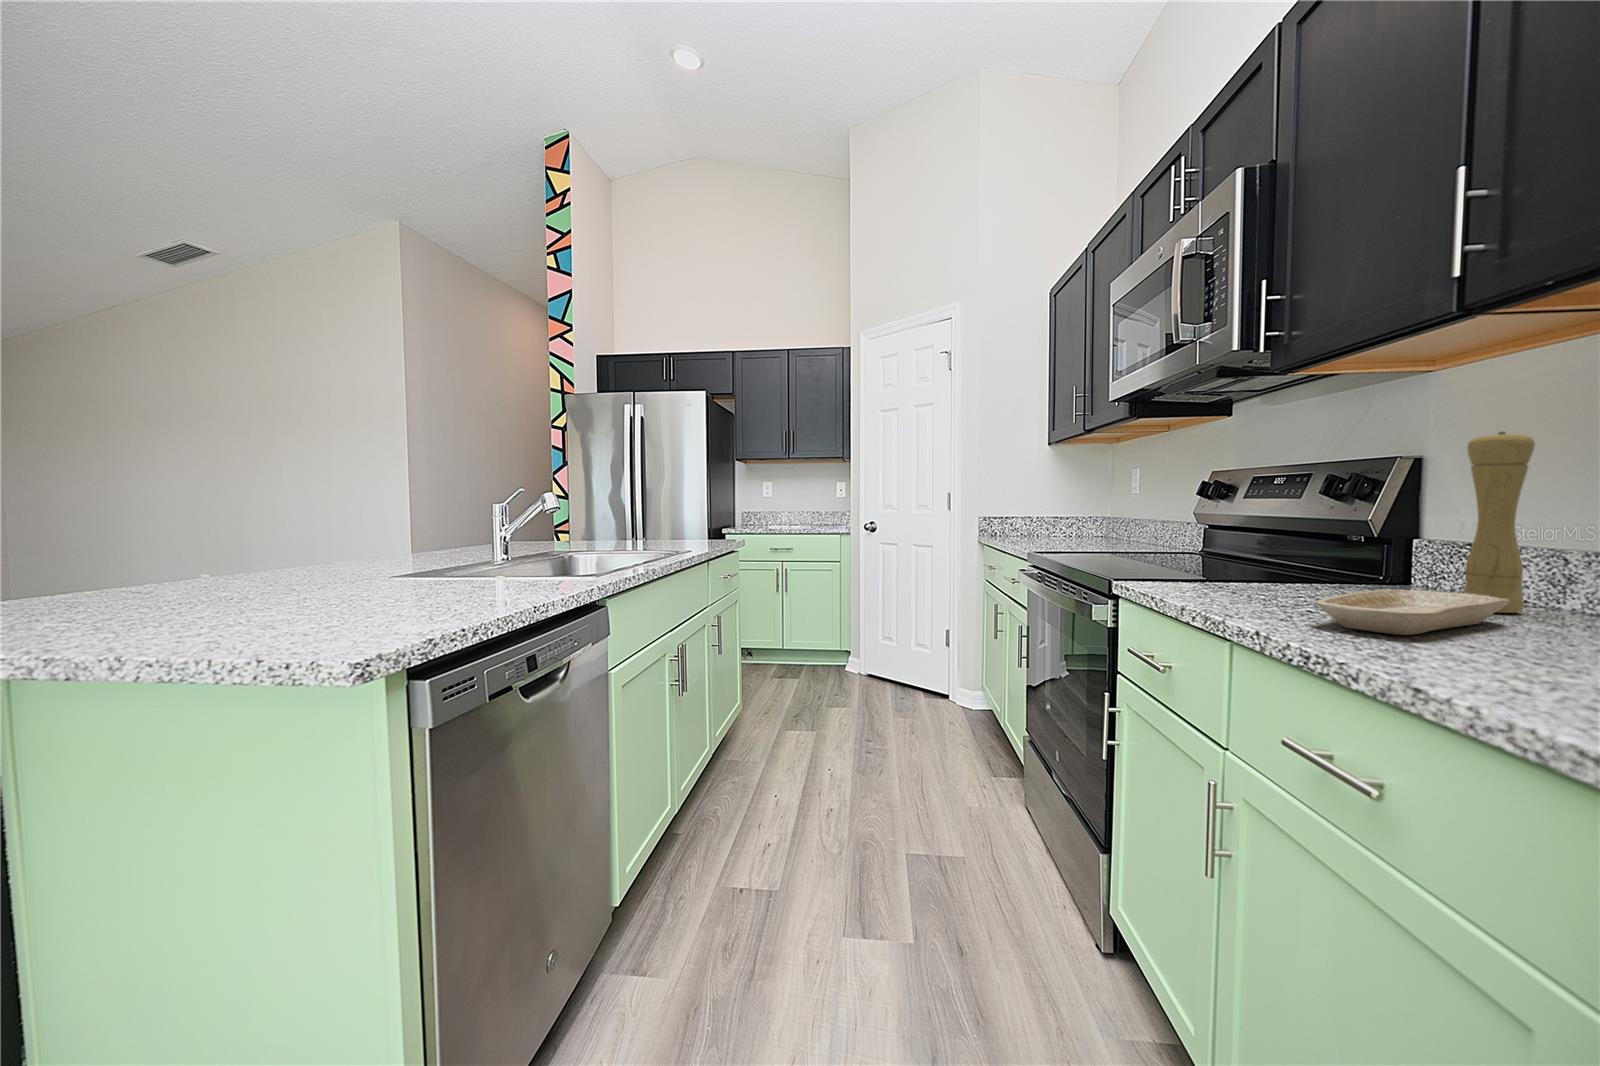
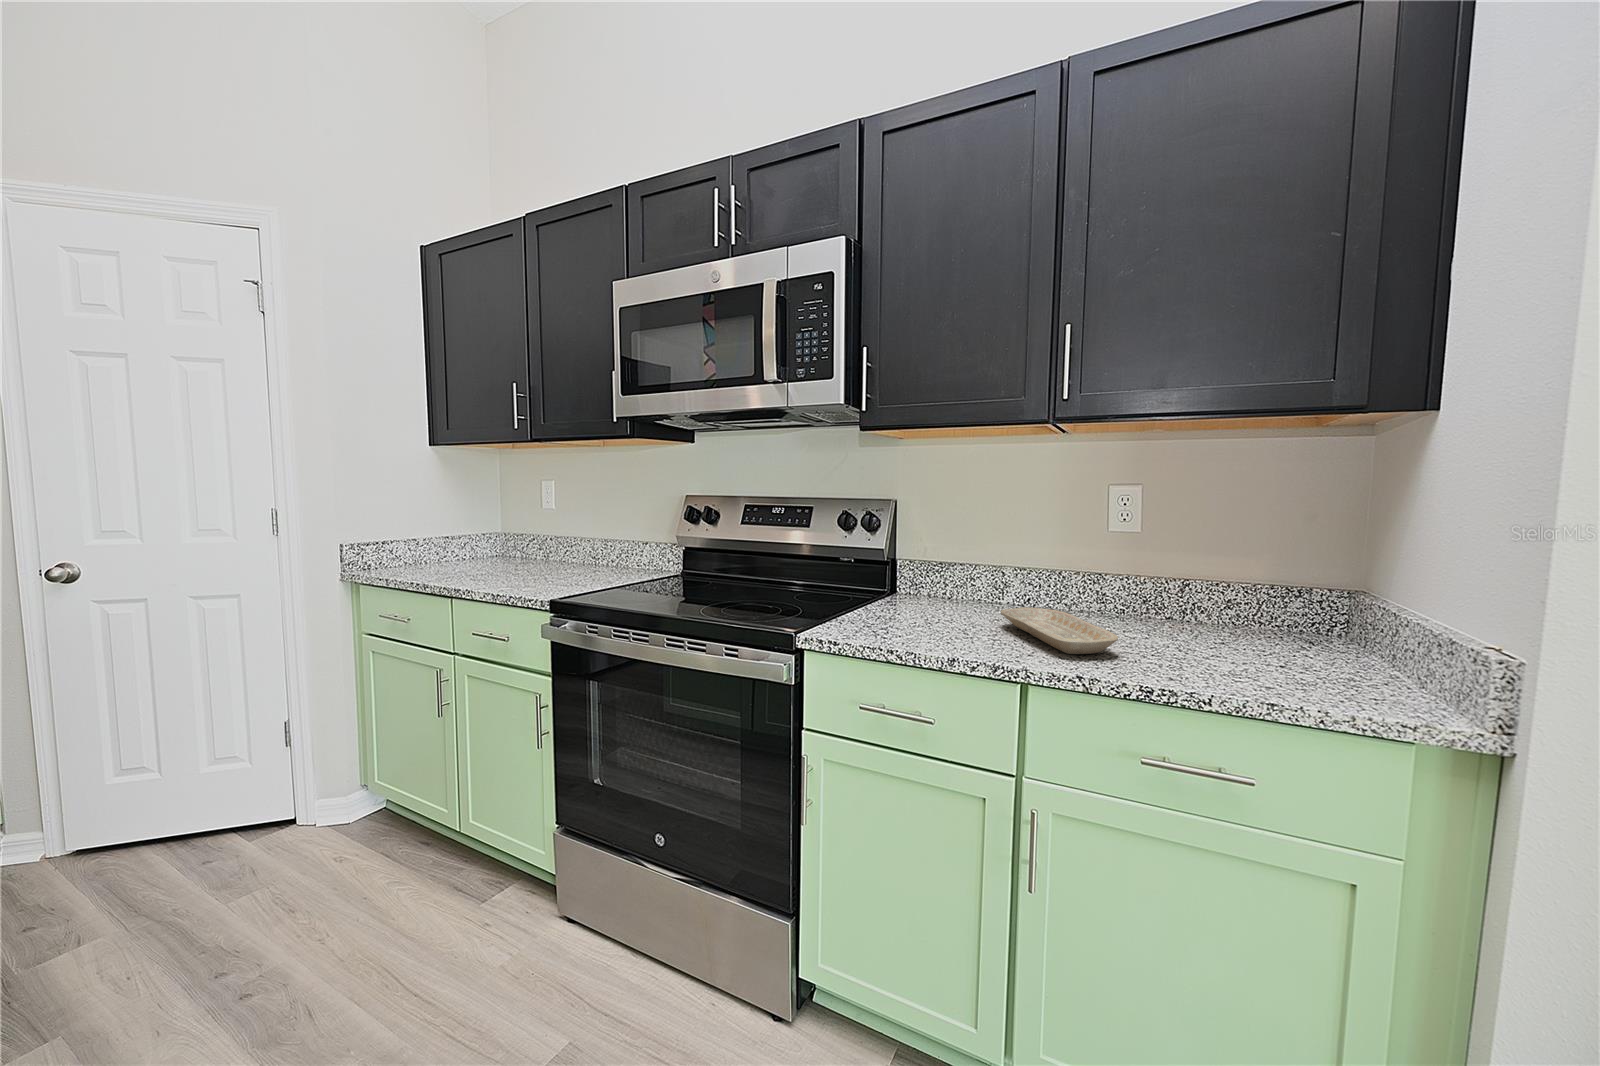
pepper mill: present [1463,432,1535,613] -> none [990,500,1022,614]

